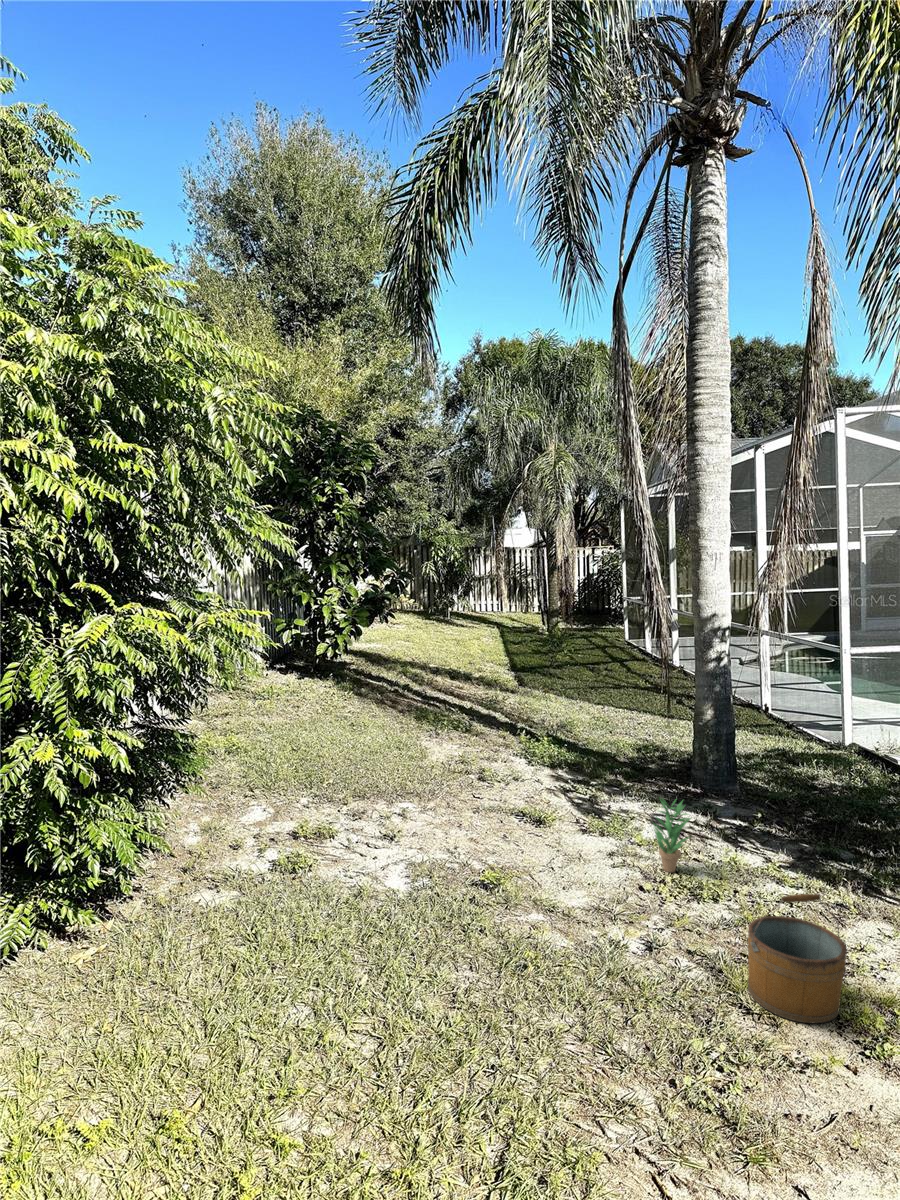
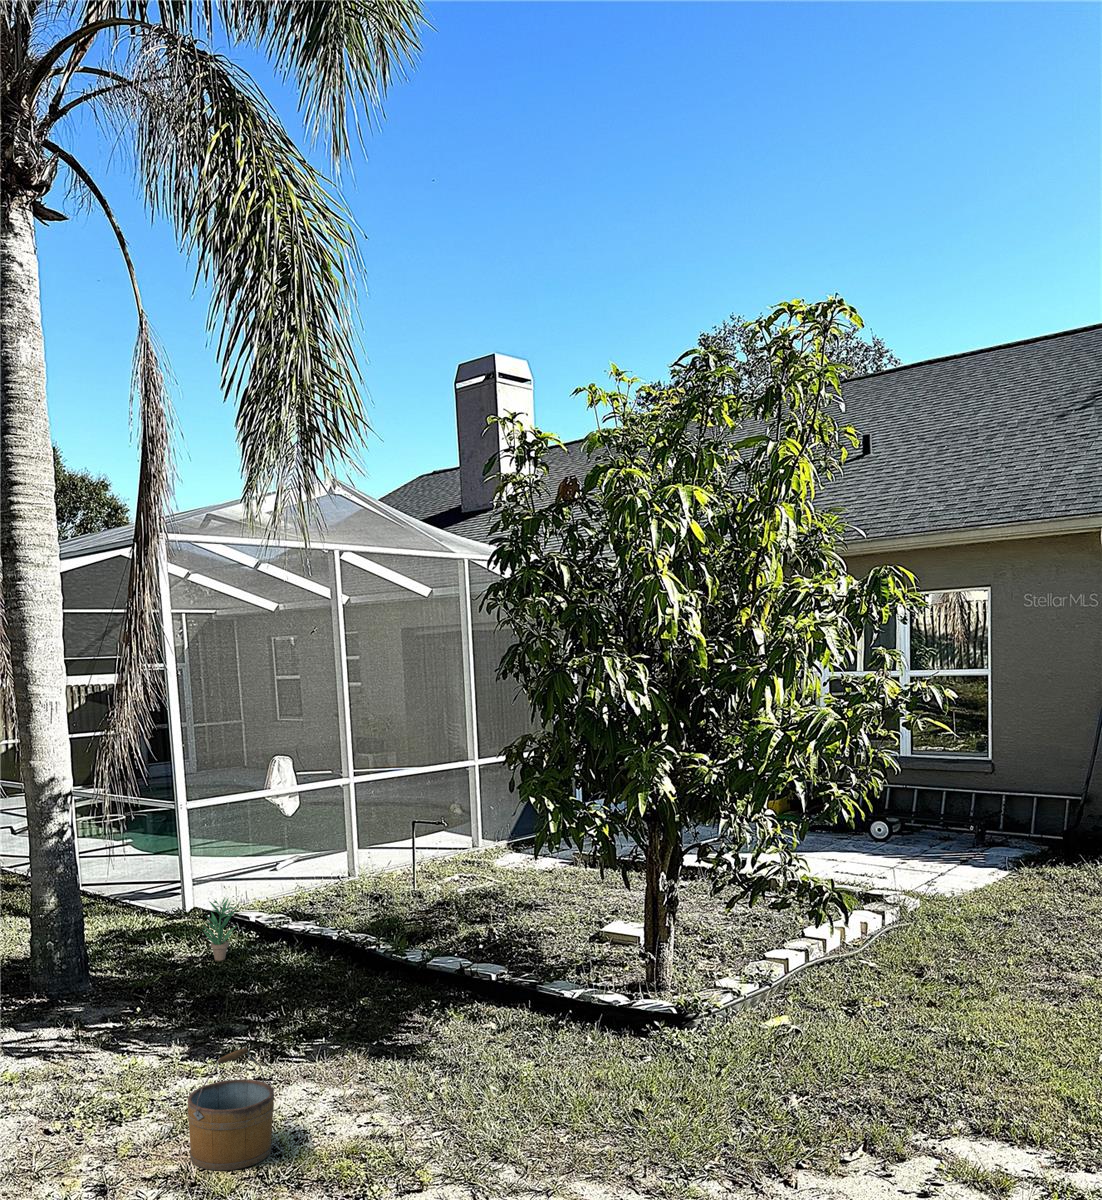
potted plant: present [654,800,691,872] -> present [203,898,237,961]

